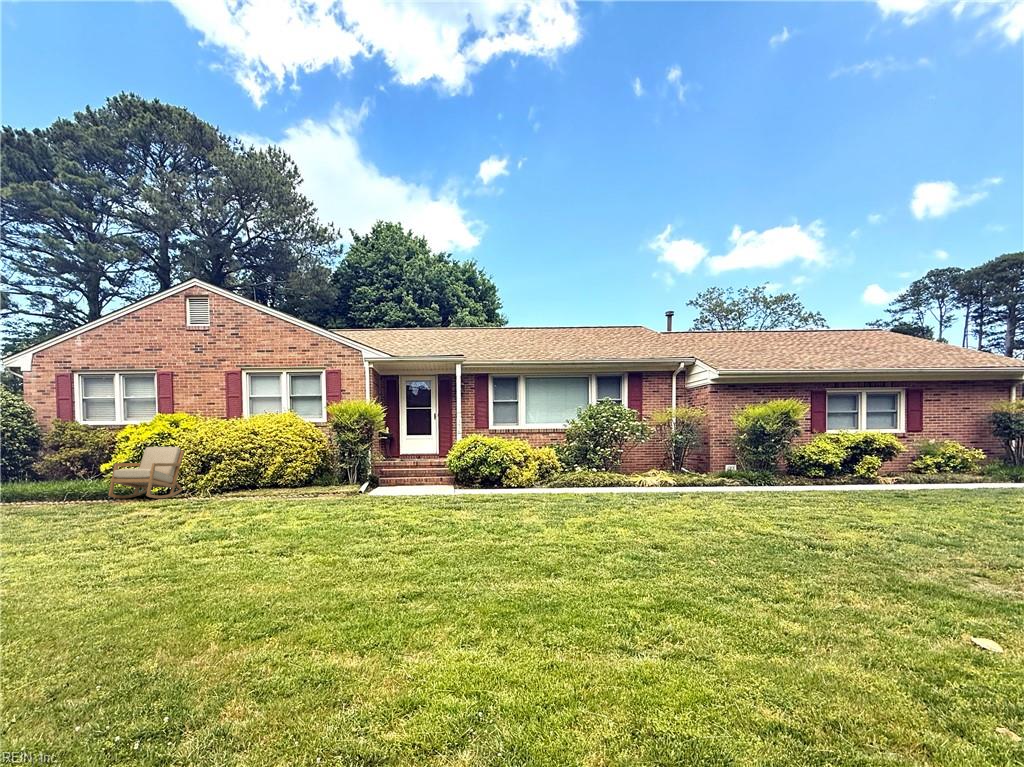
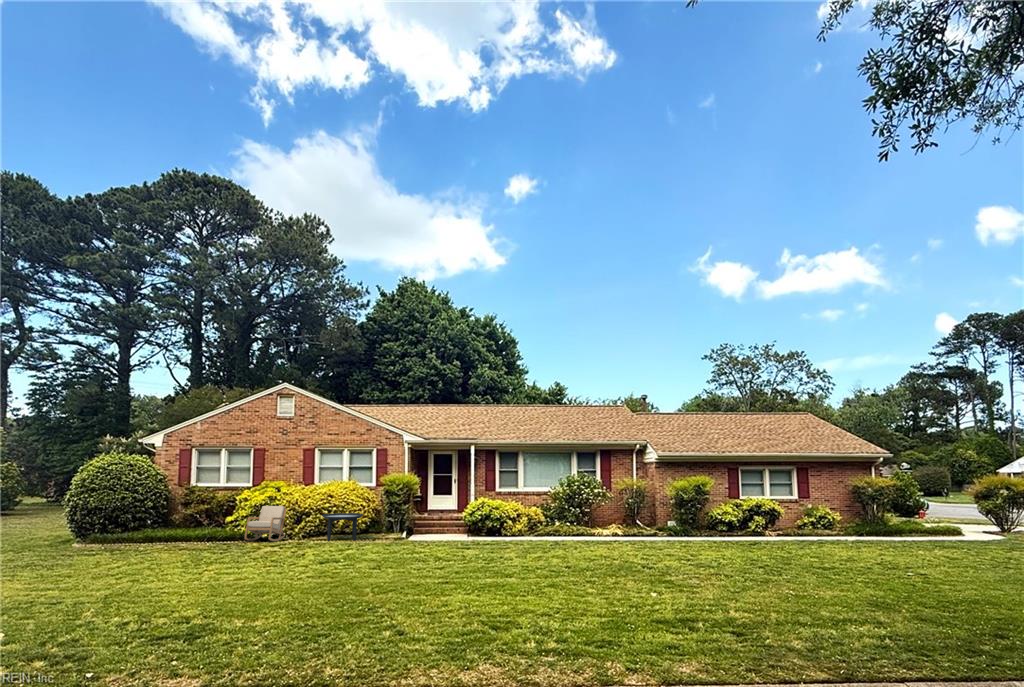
round table: none [235,456,301,497] -> present [322,513,363,541]

